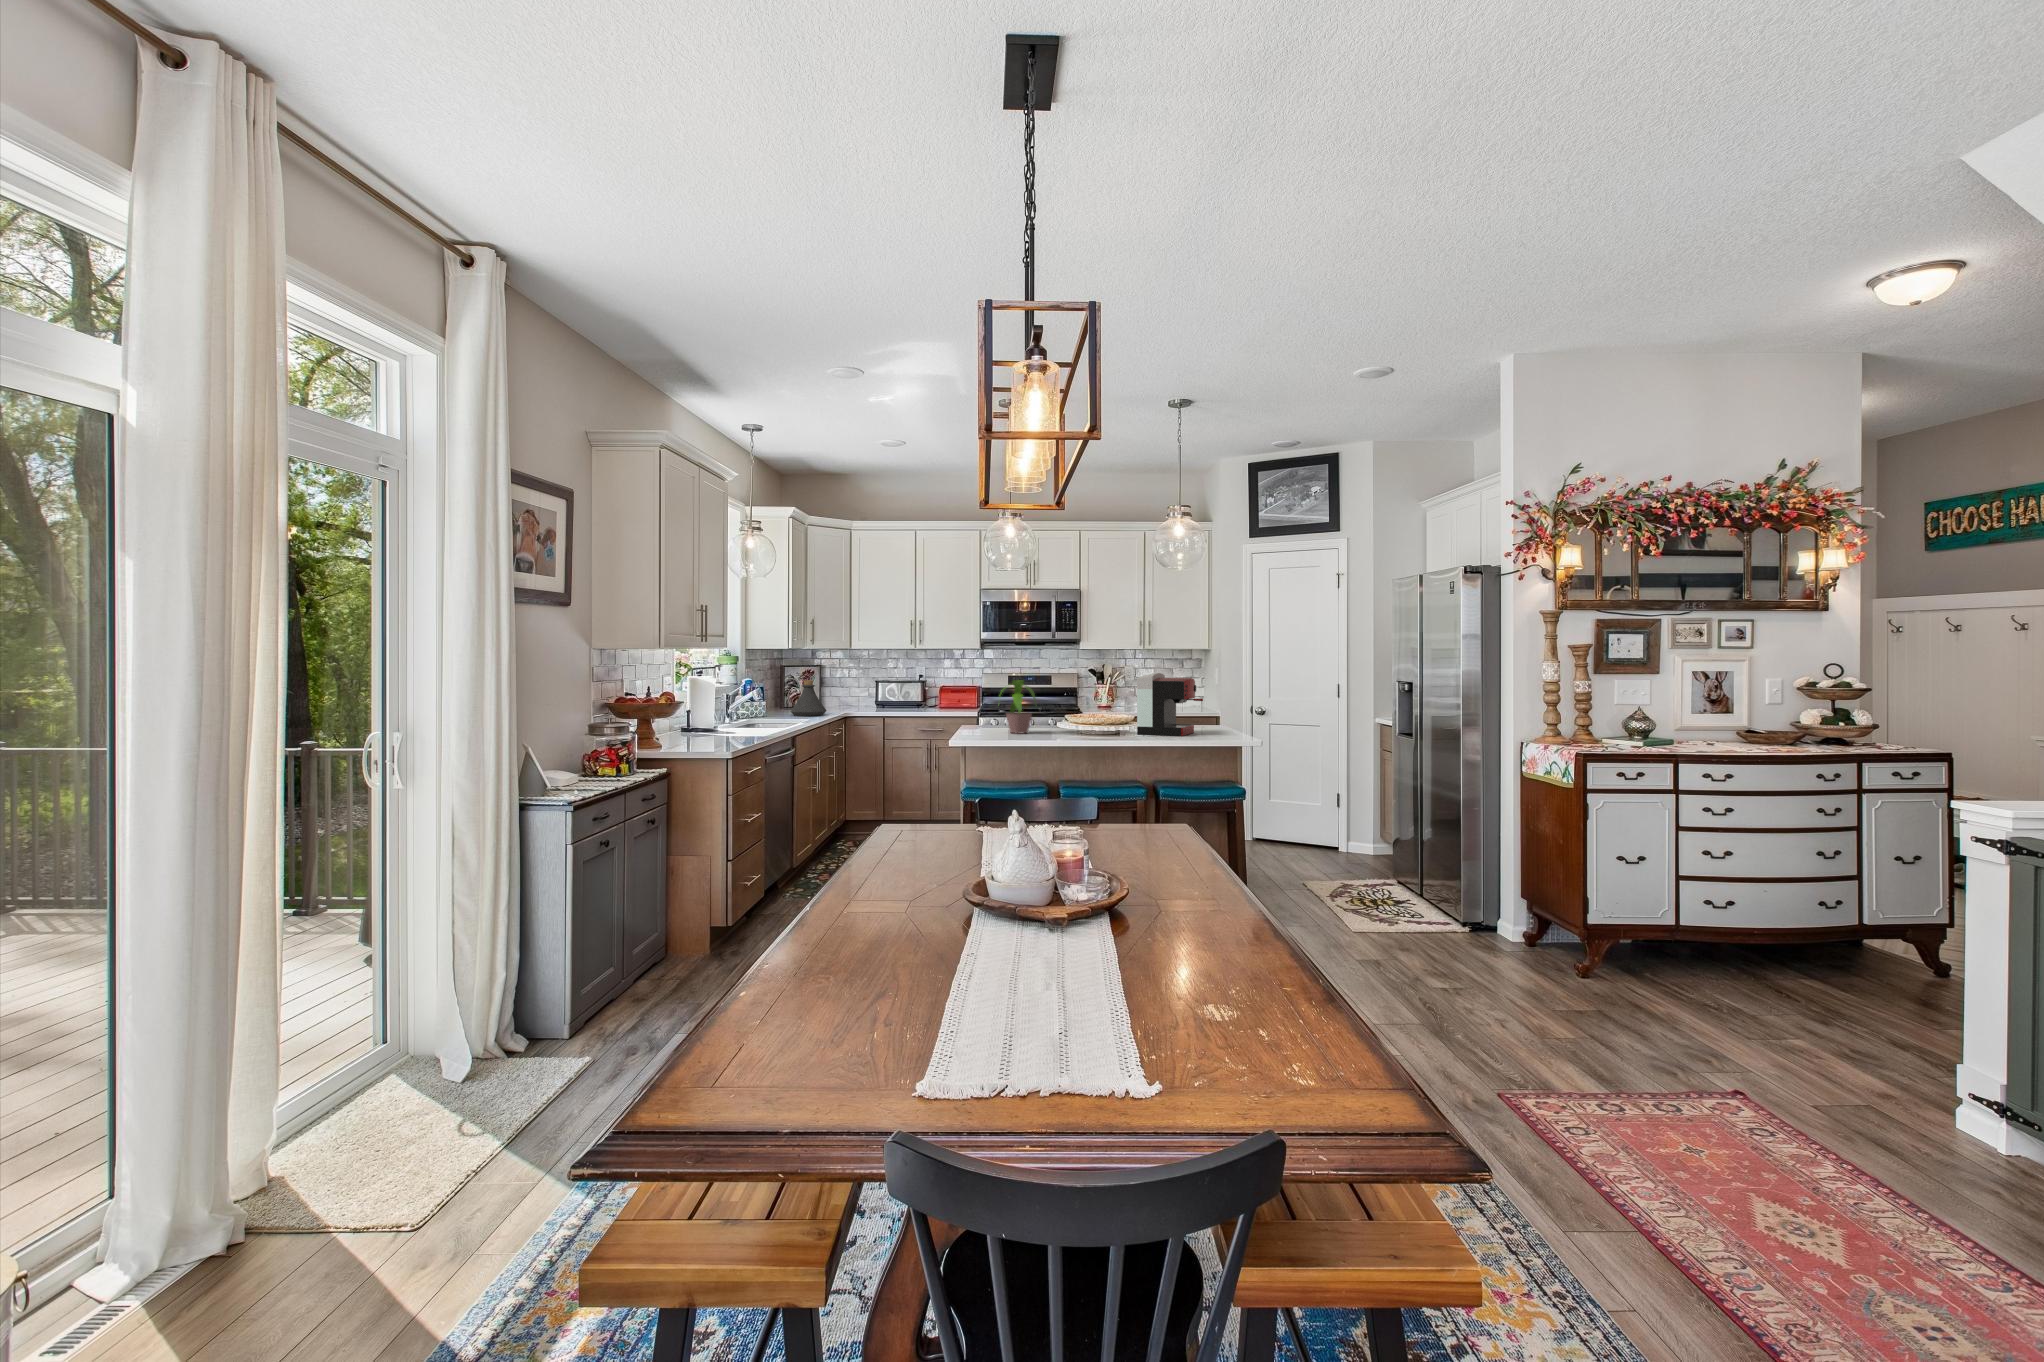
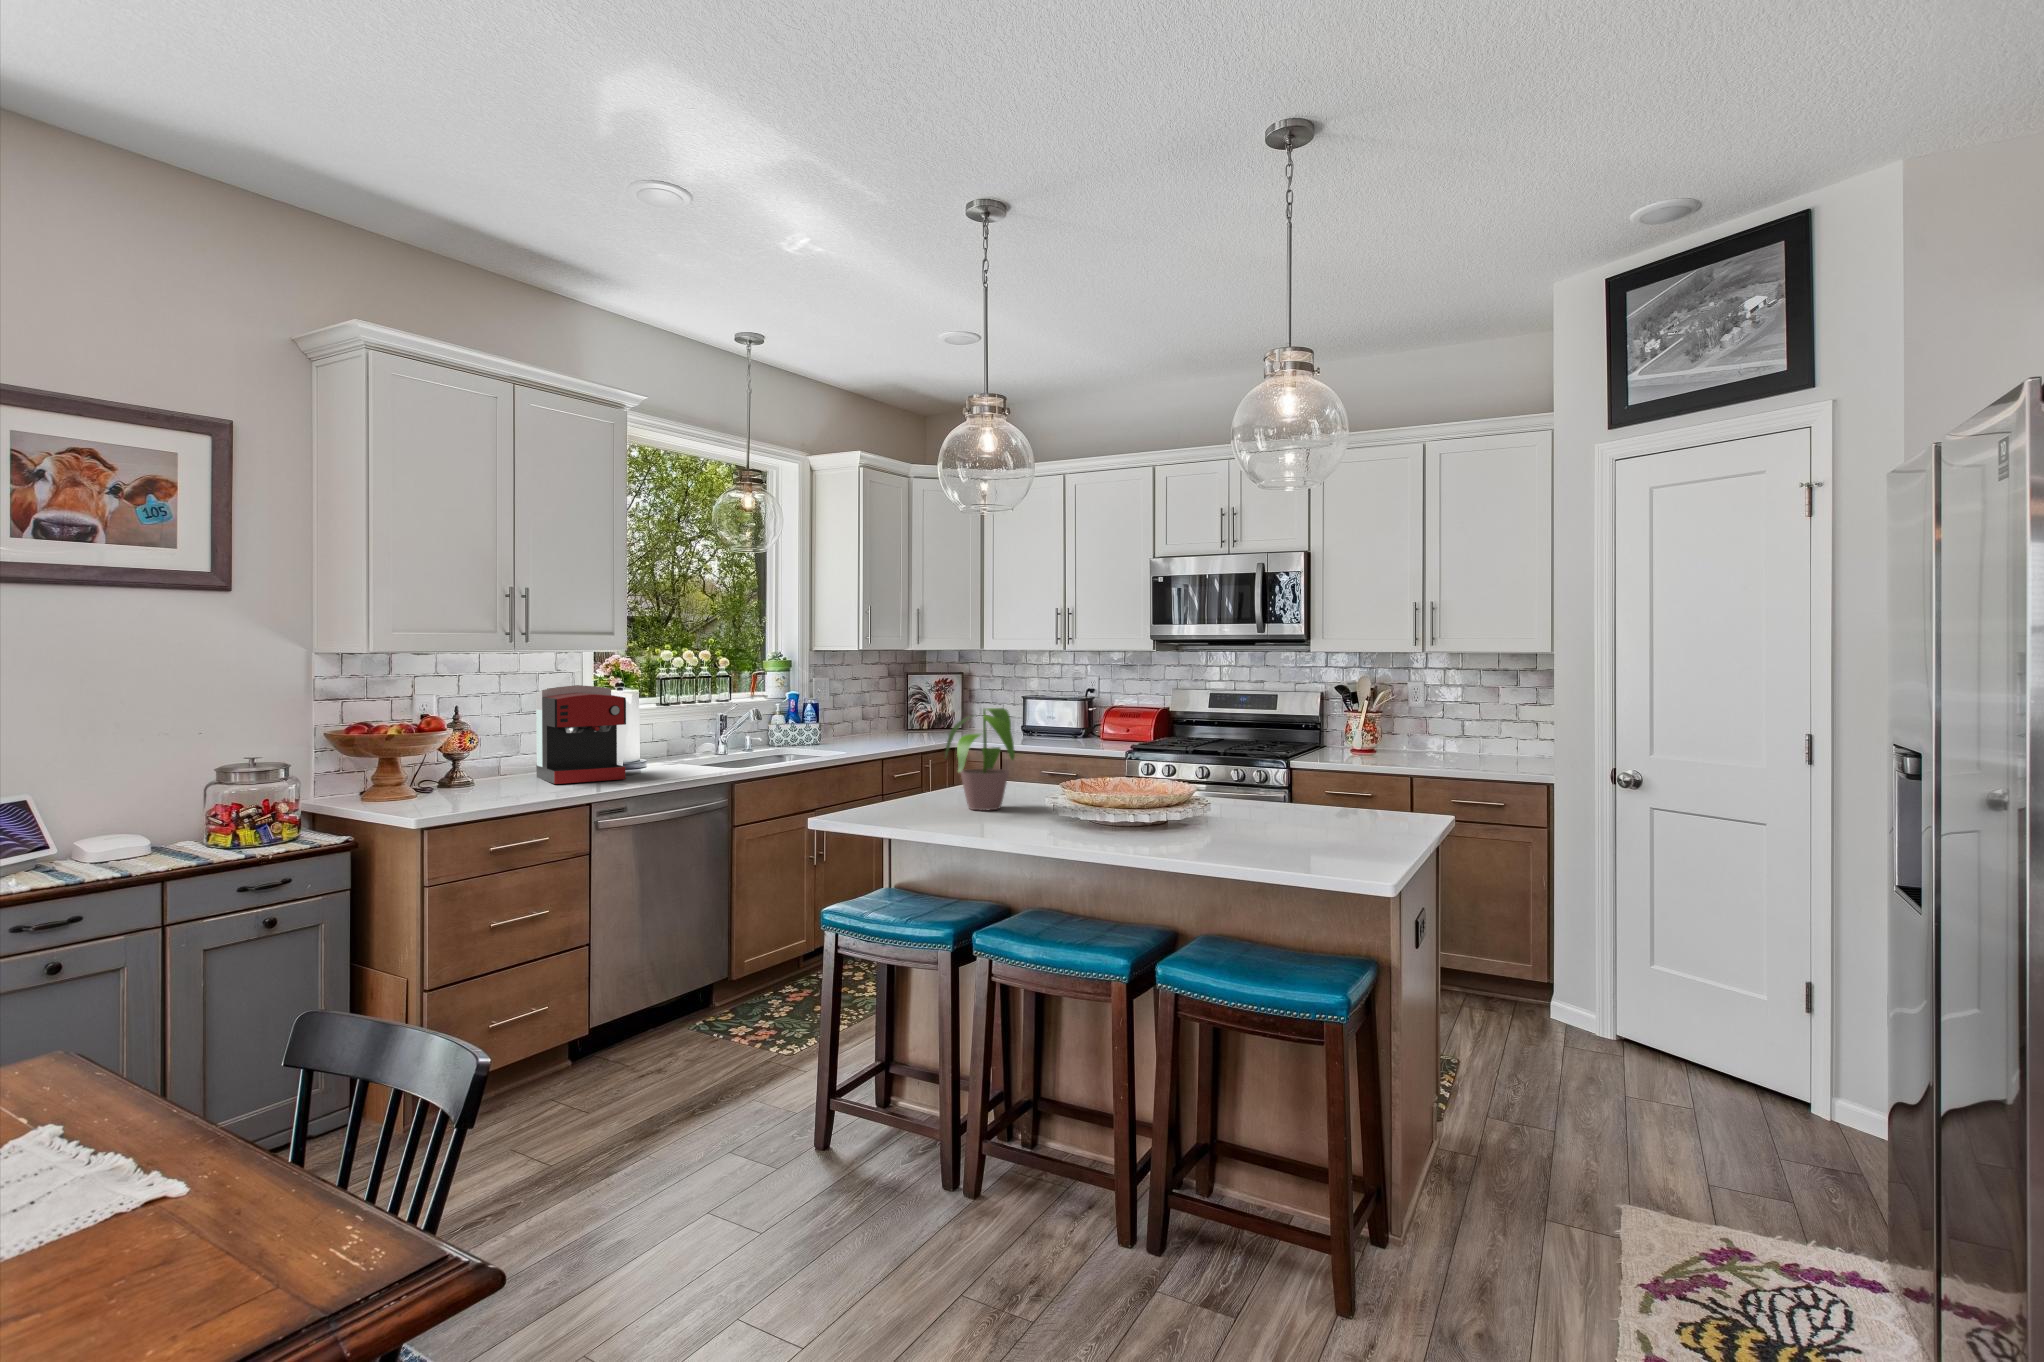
coffee maker: present [1137,673,1203,736] -> present [536,685,626,784]
bottle: present [790,680,827,716] -> none [848,696,900,748]

